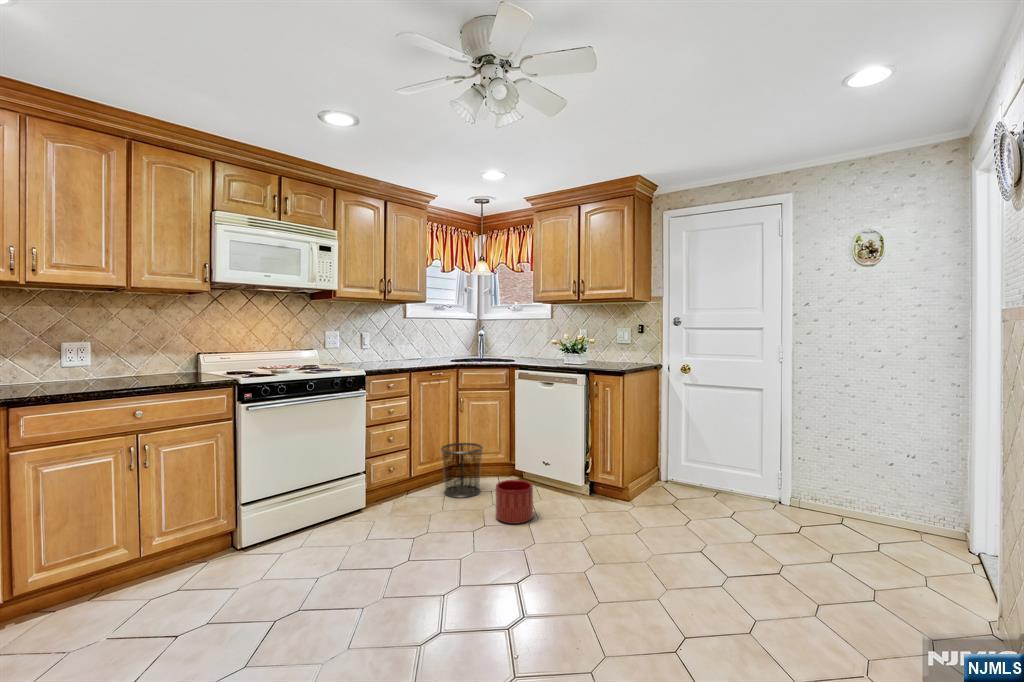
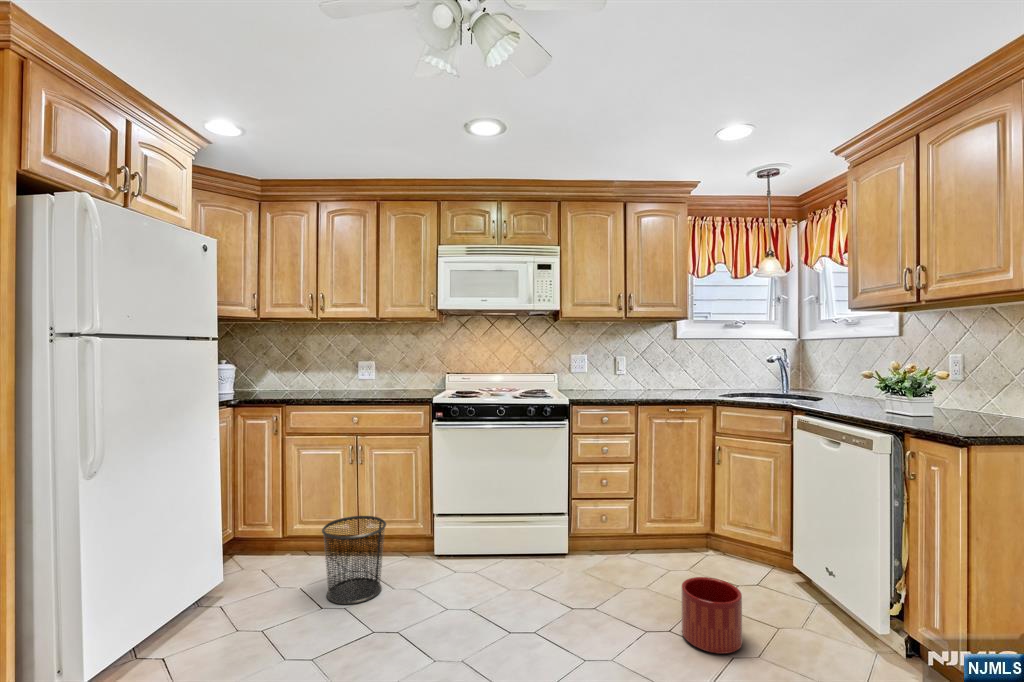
waste bin: present [441,443,483,498] -> present [322,516,386,604]

